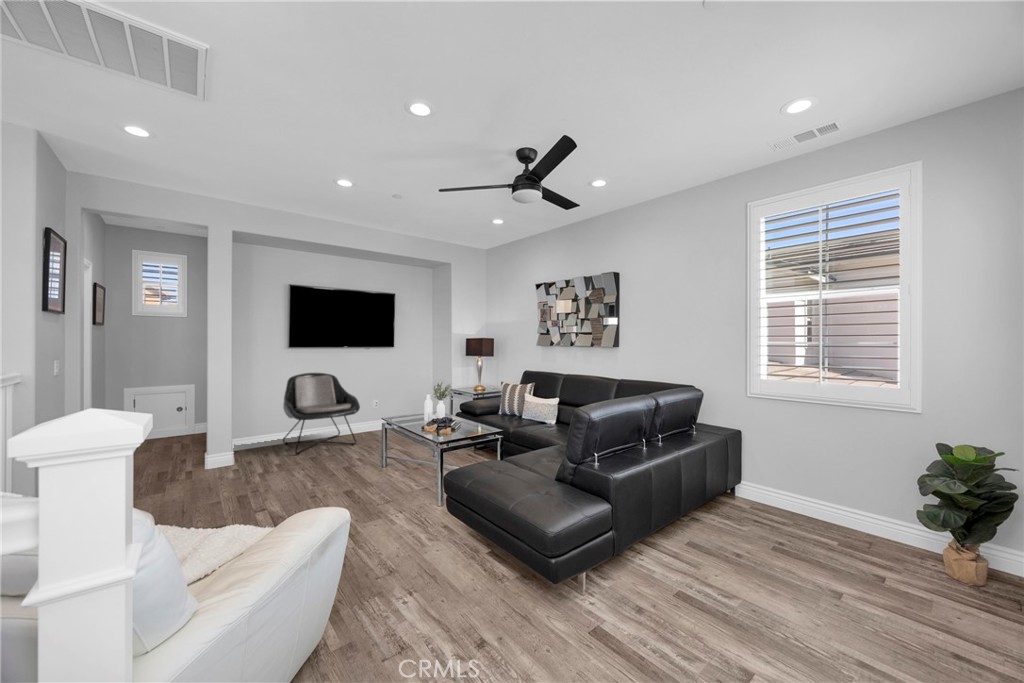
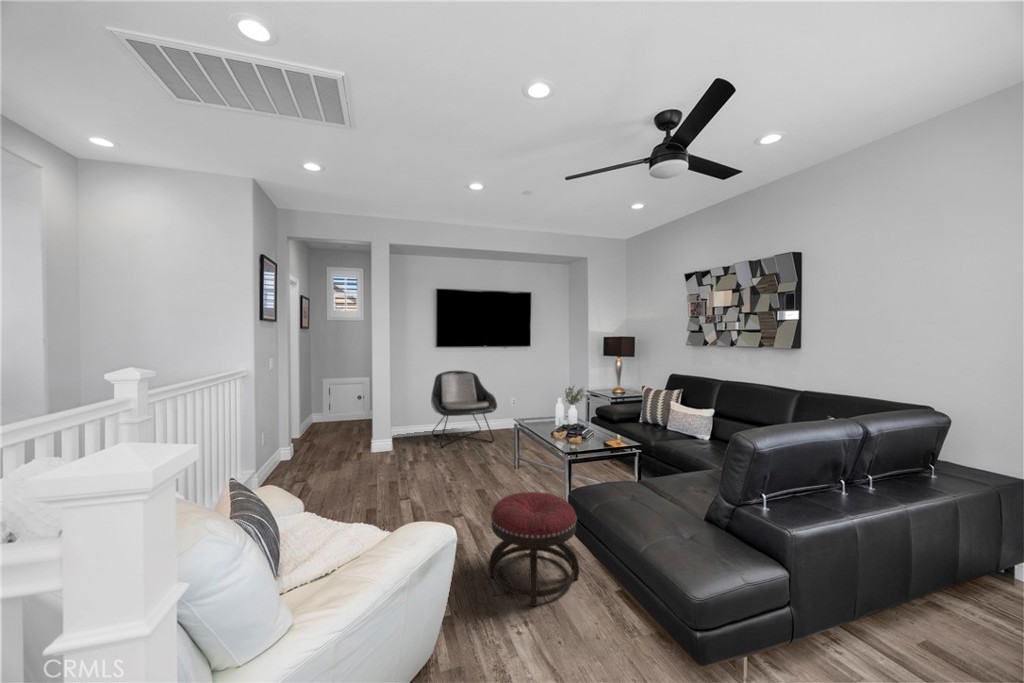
ottoman: none [368,478,454,579] -> present [489,492,579,606]

